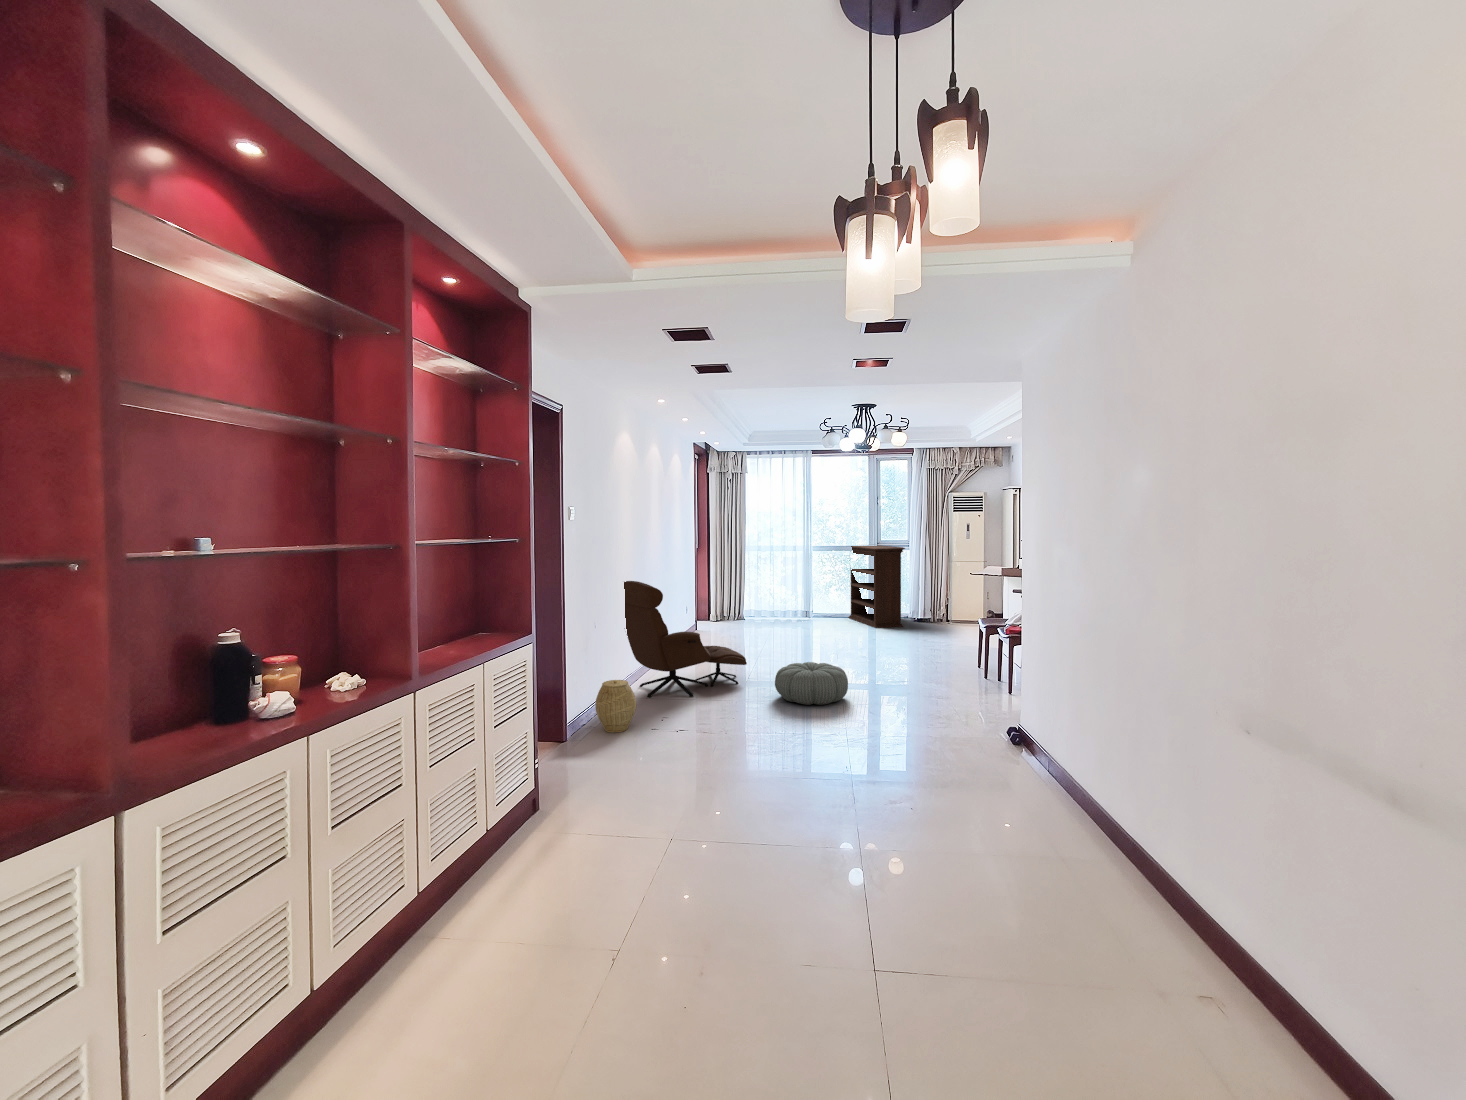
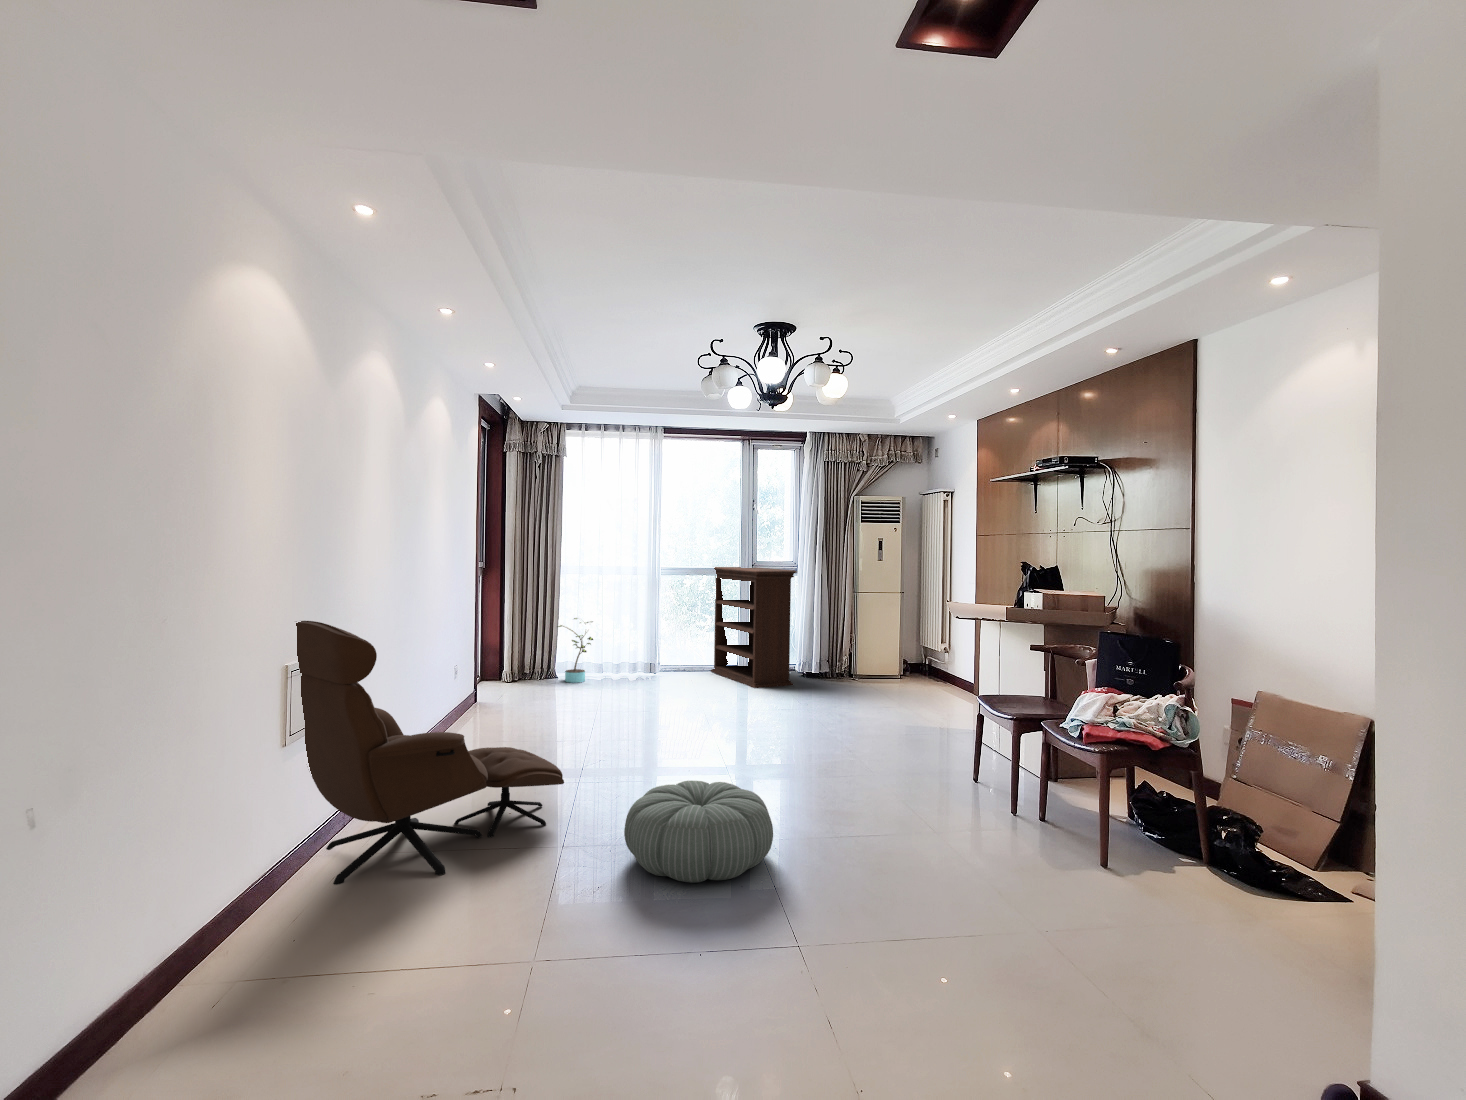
potted plant: none [744,581,767,623] -> present [557,618,593,683]
woven basket: present [595,680,636,733] -> none [123,891,262,1058]

